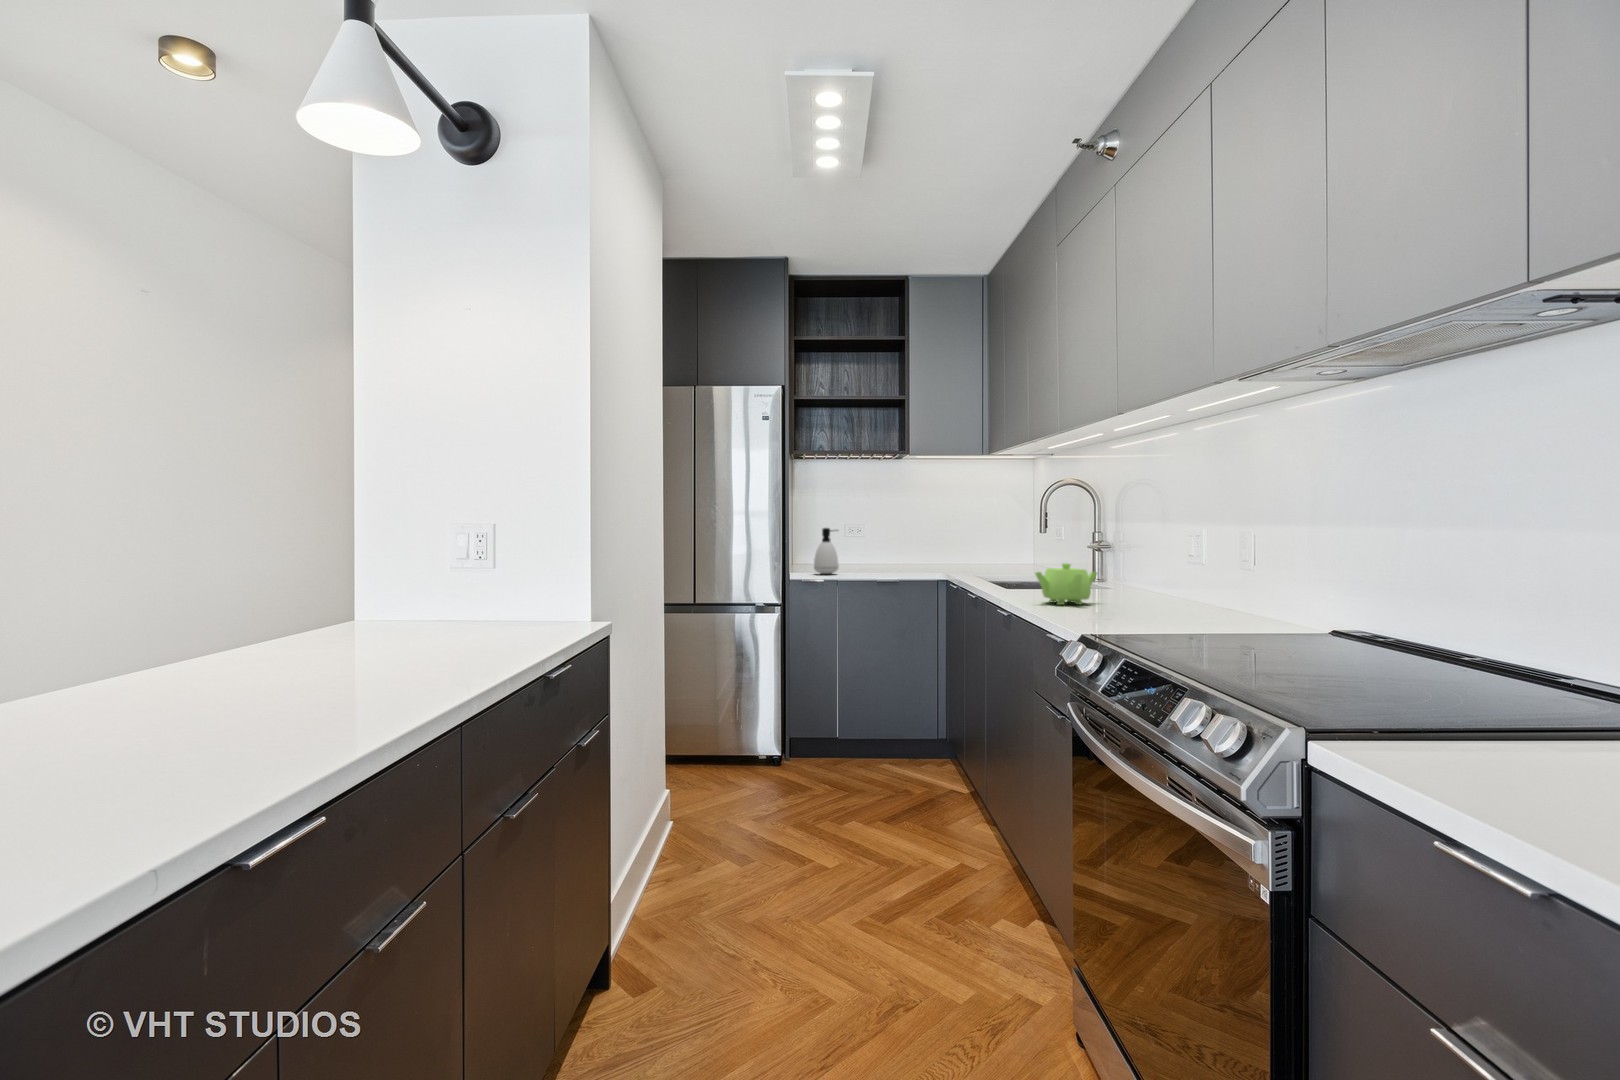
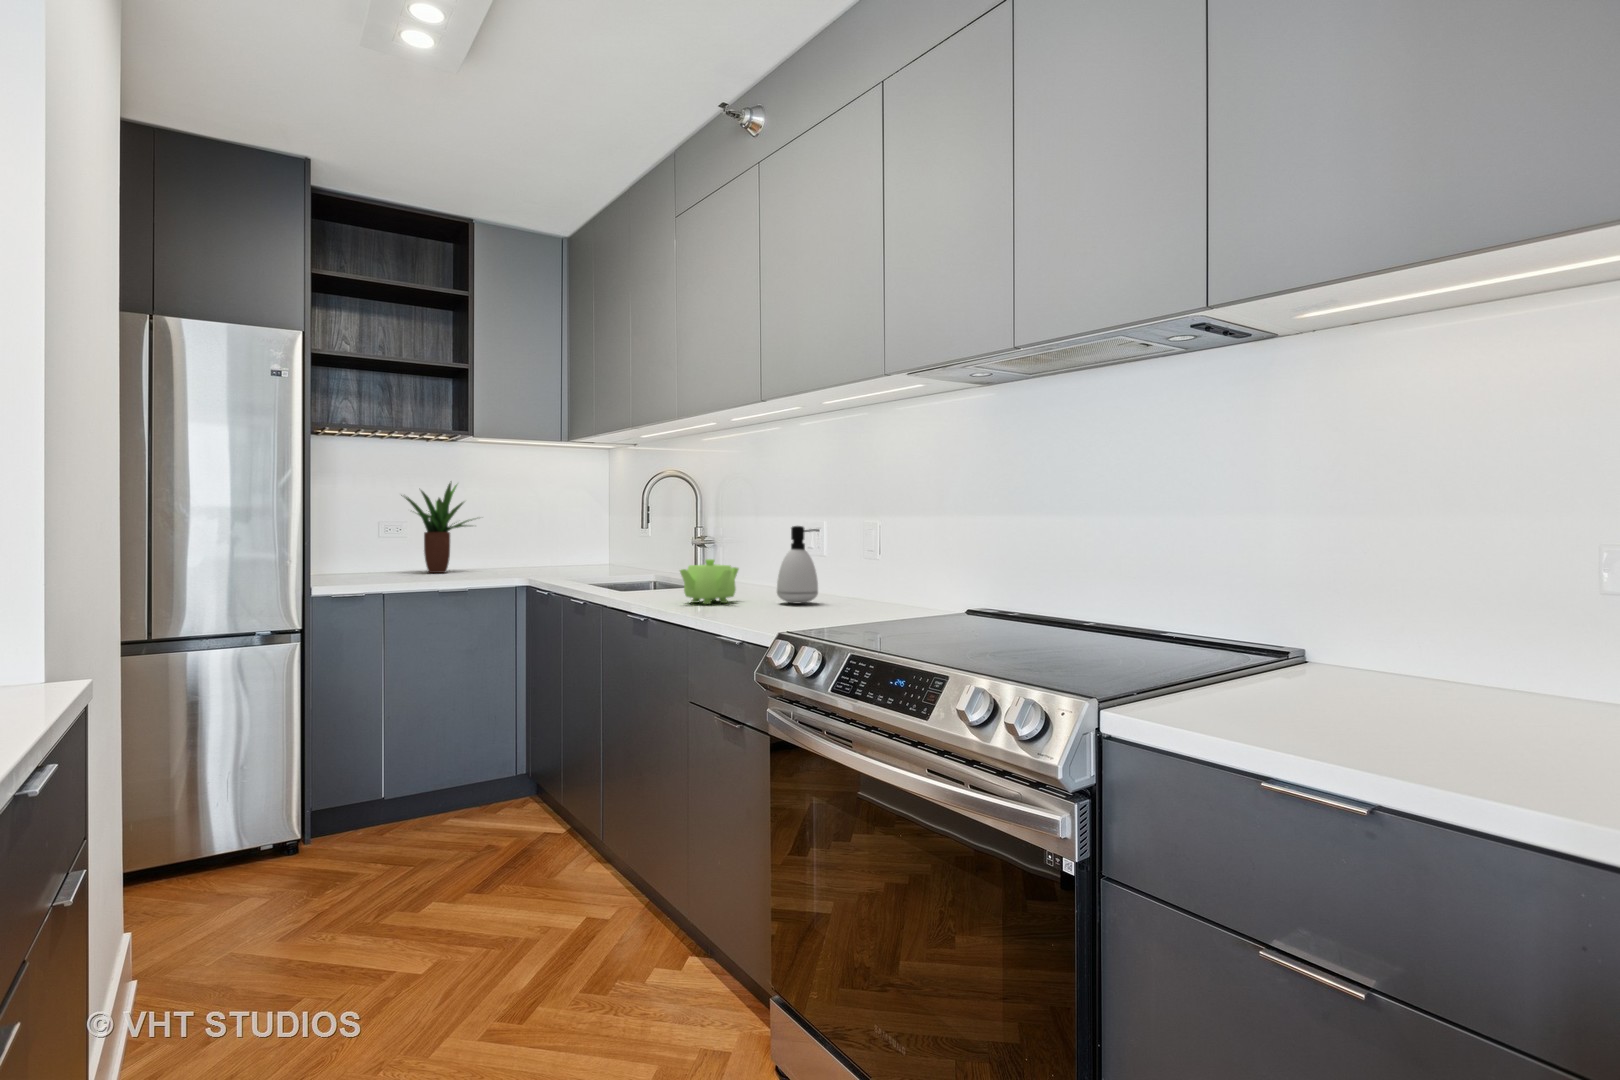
potted plant: none [858,492,920,566] -> present [401,483,472,573]
soap dispenser: present [814,528,839,574] -> present [777,526,819,603]

